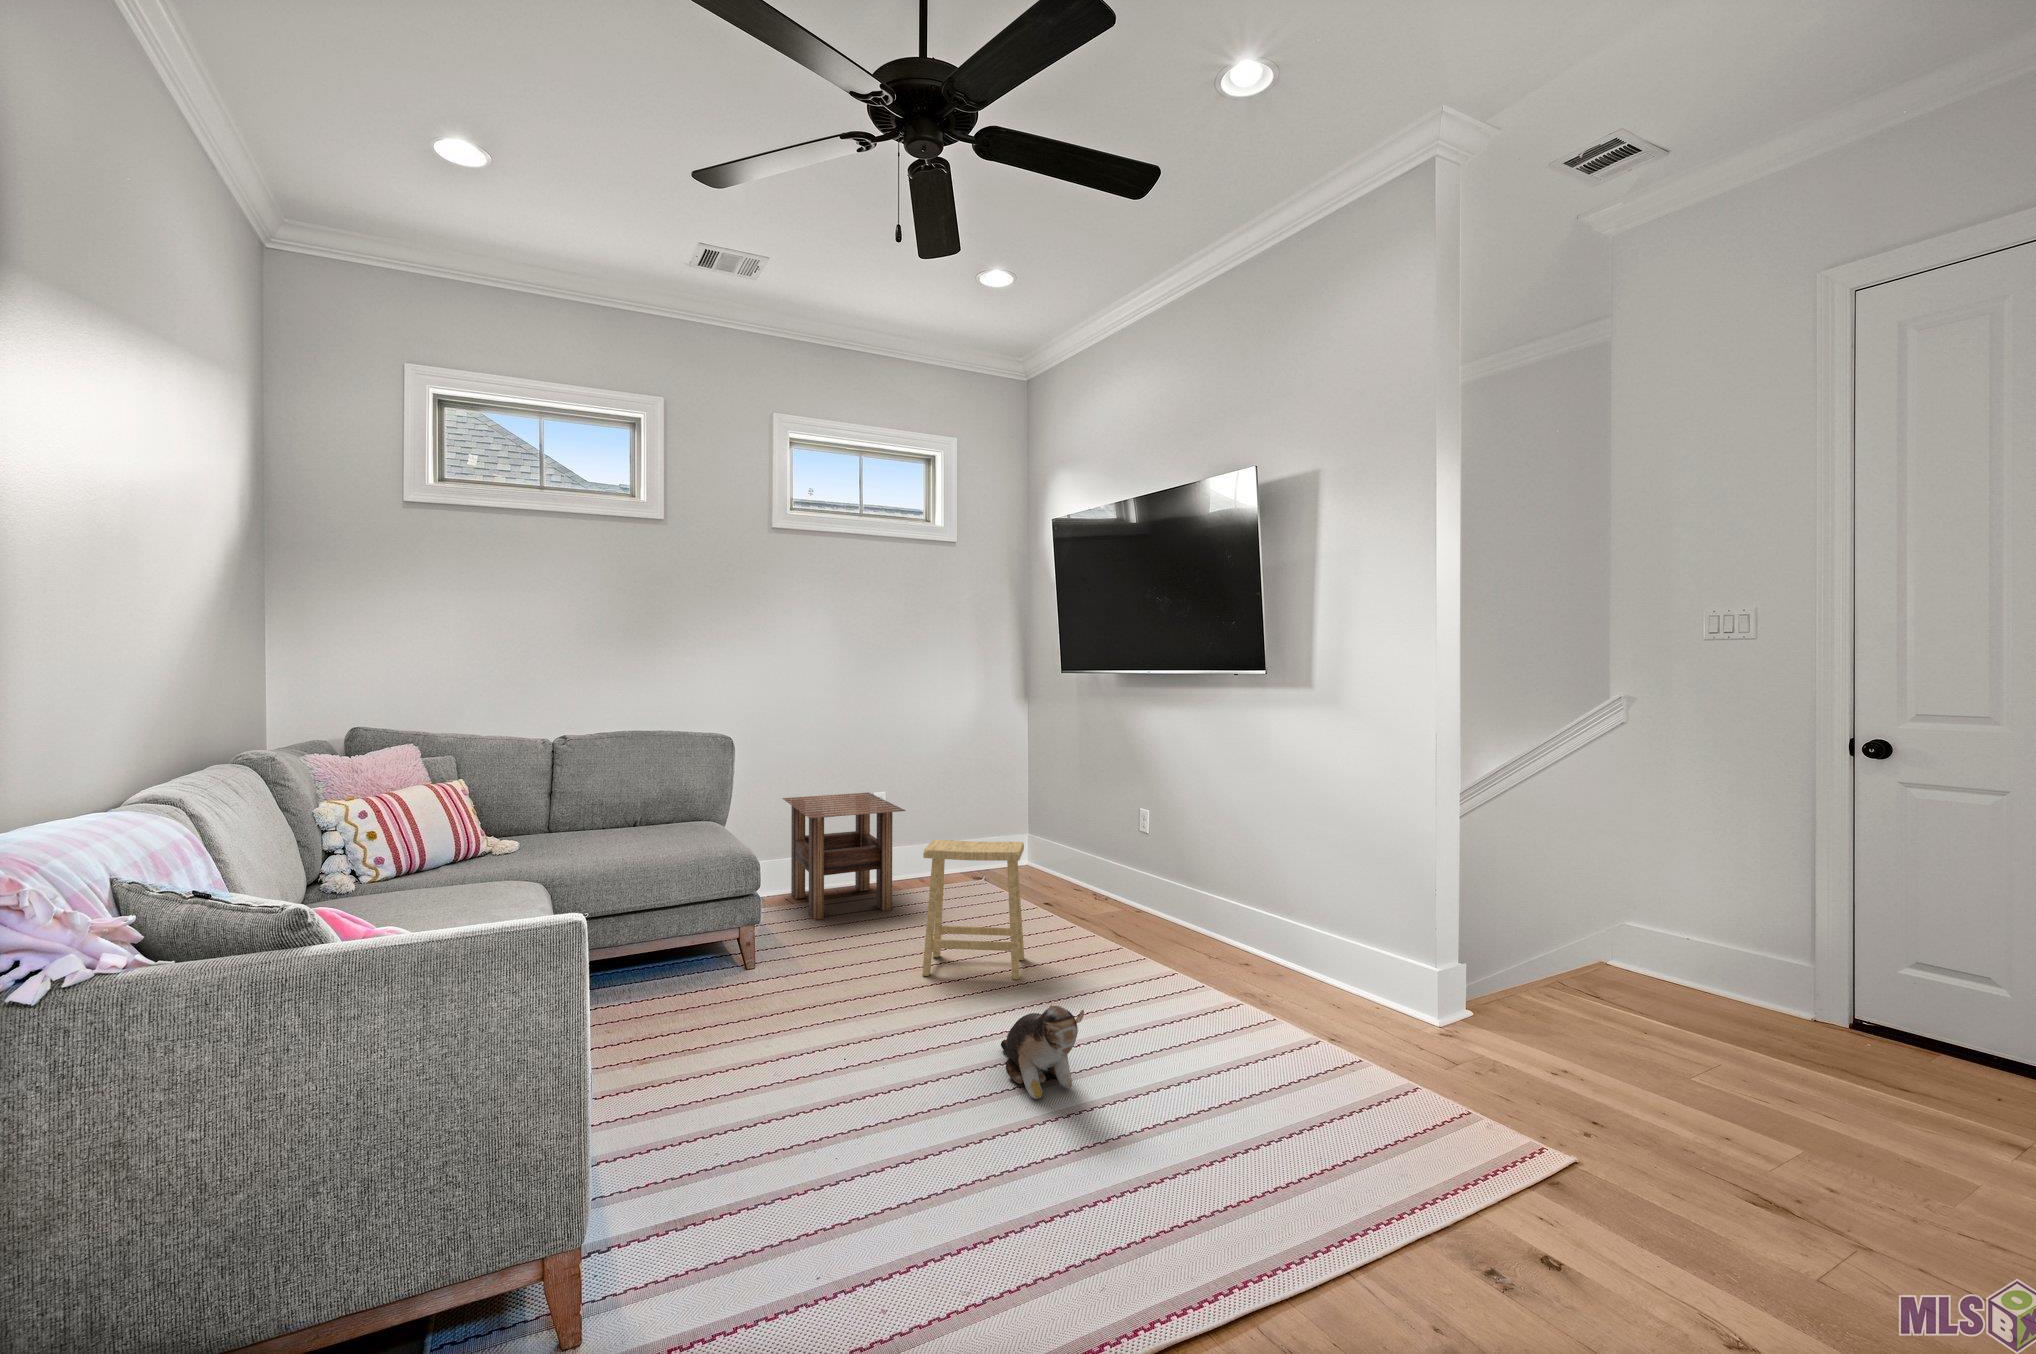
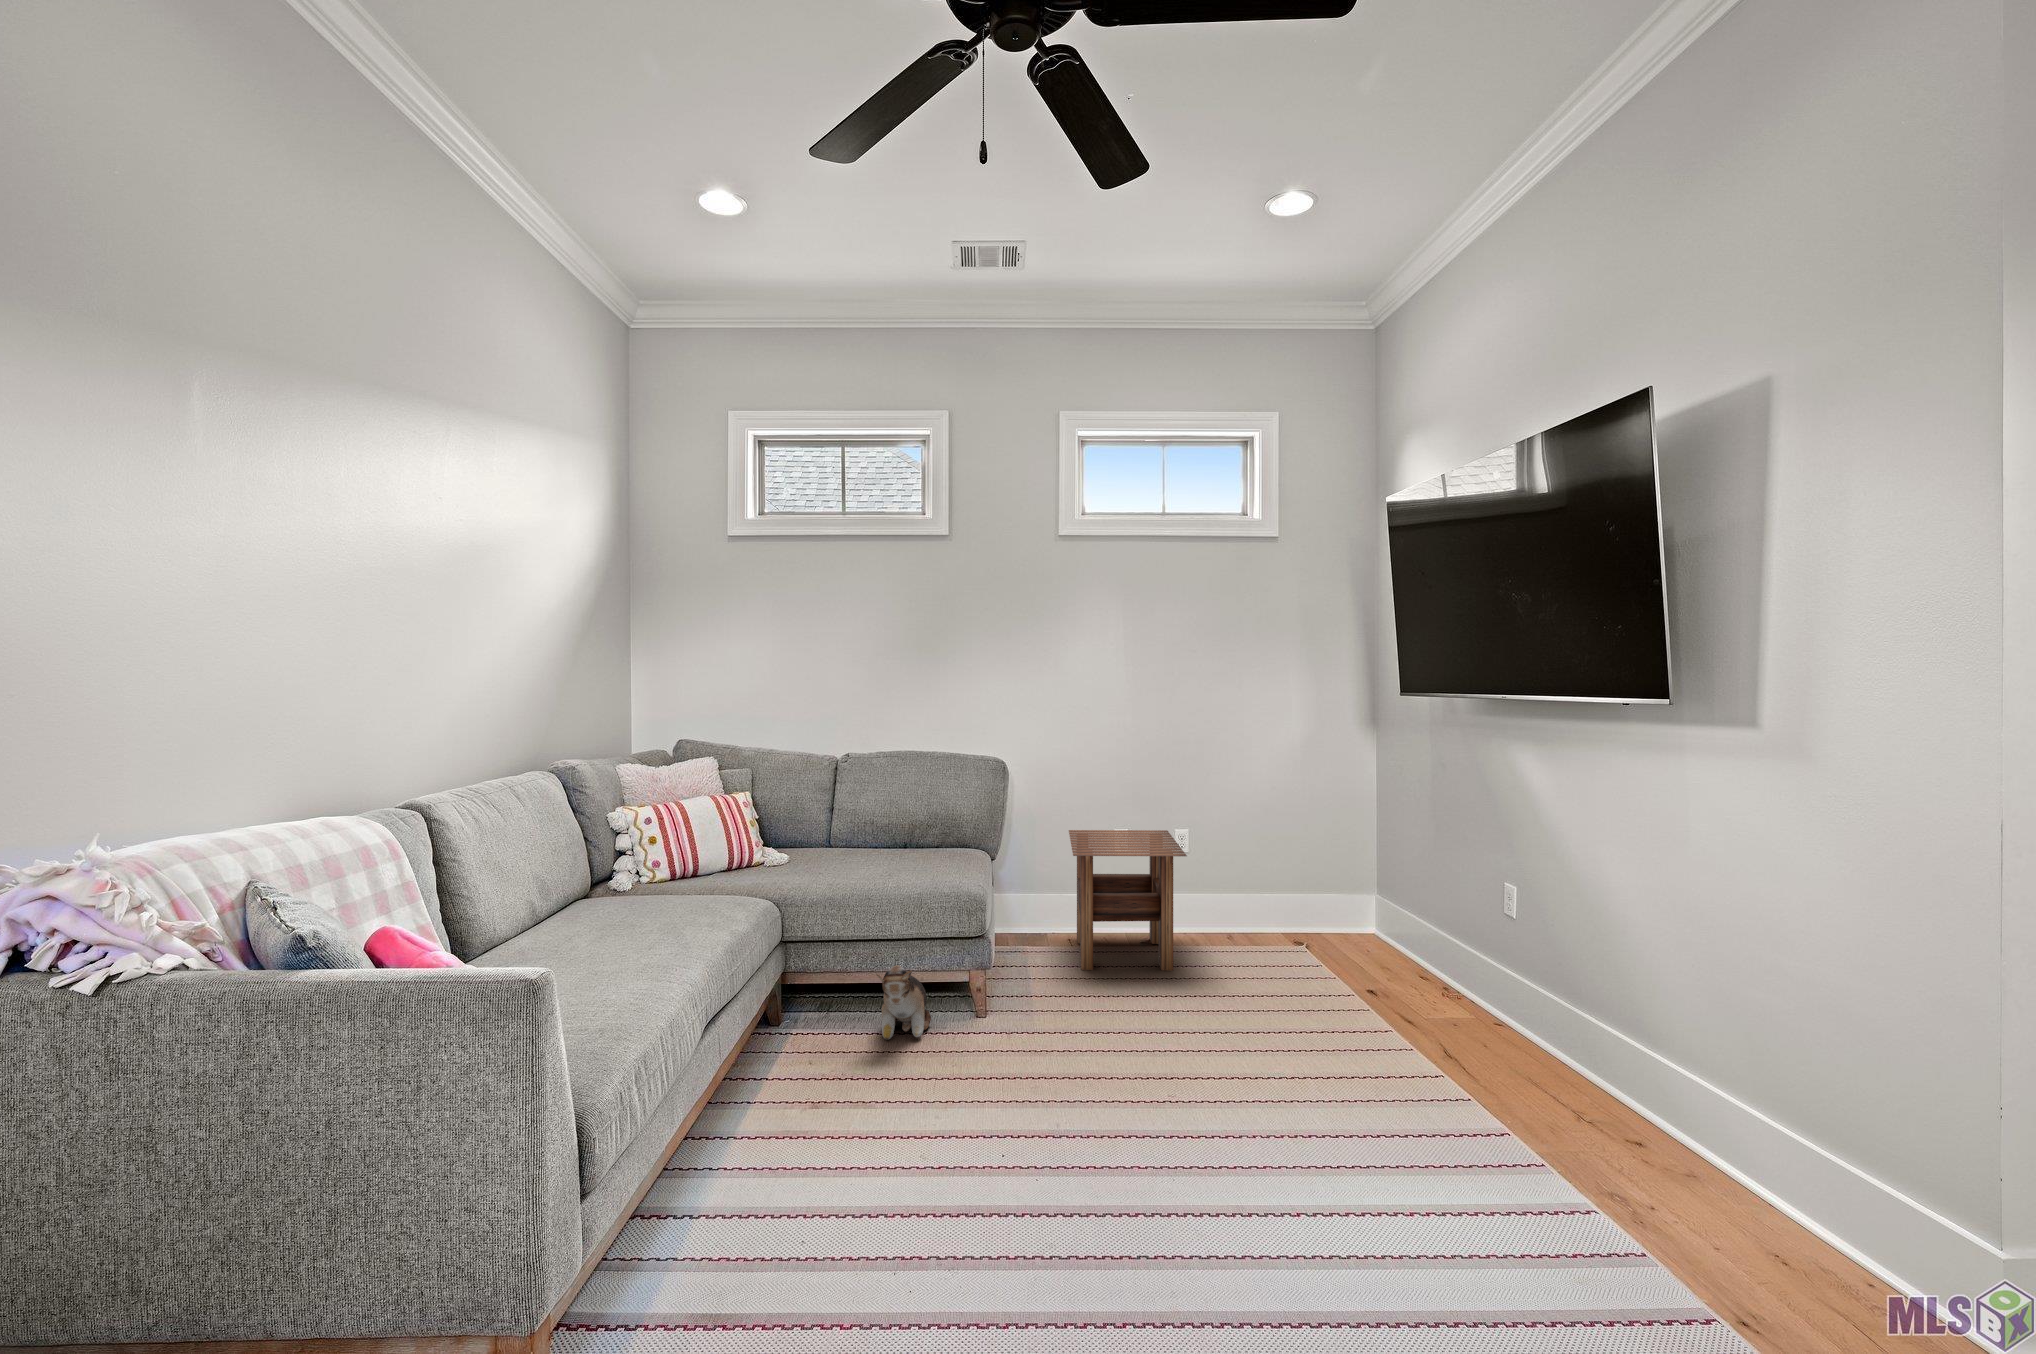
footstool: present [922,840,1024,979] -> none [1155,895,1292,1081]
plush toy: present [1001,1005,1084,1099] -> present [876,965,931,1040]

